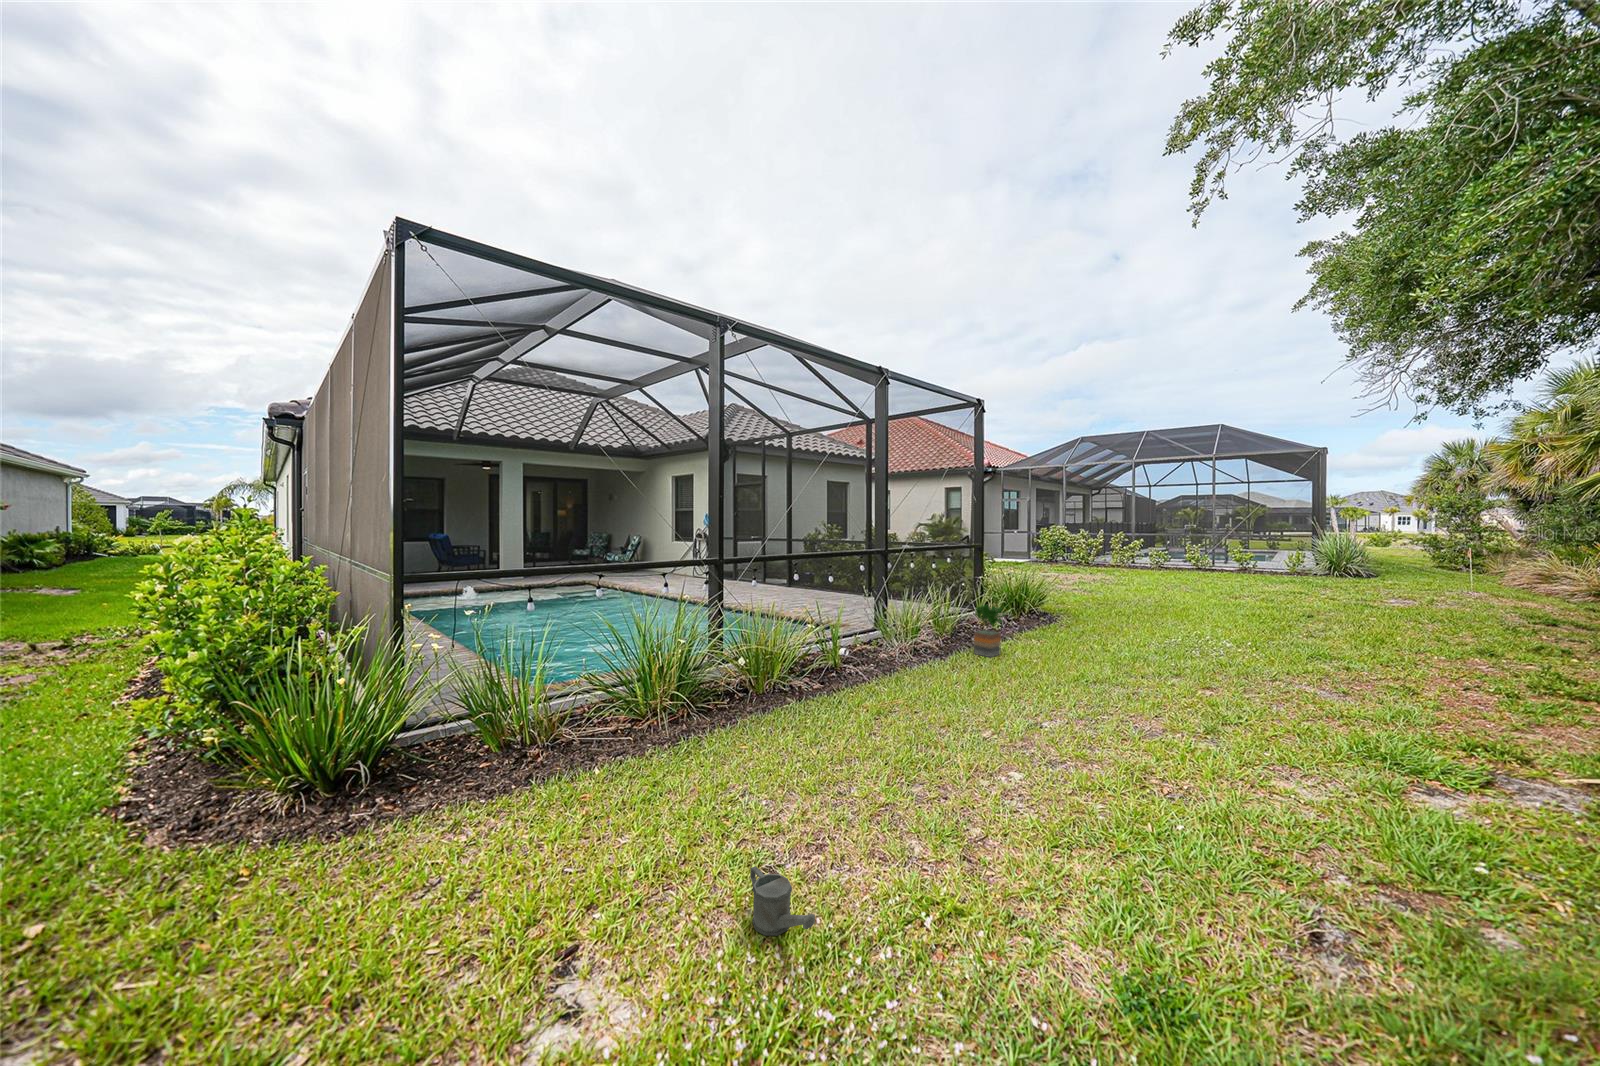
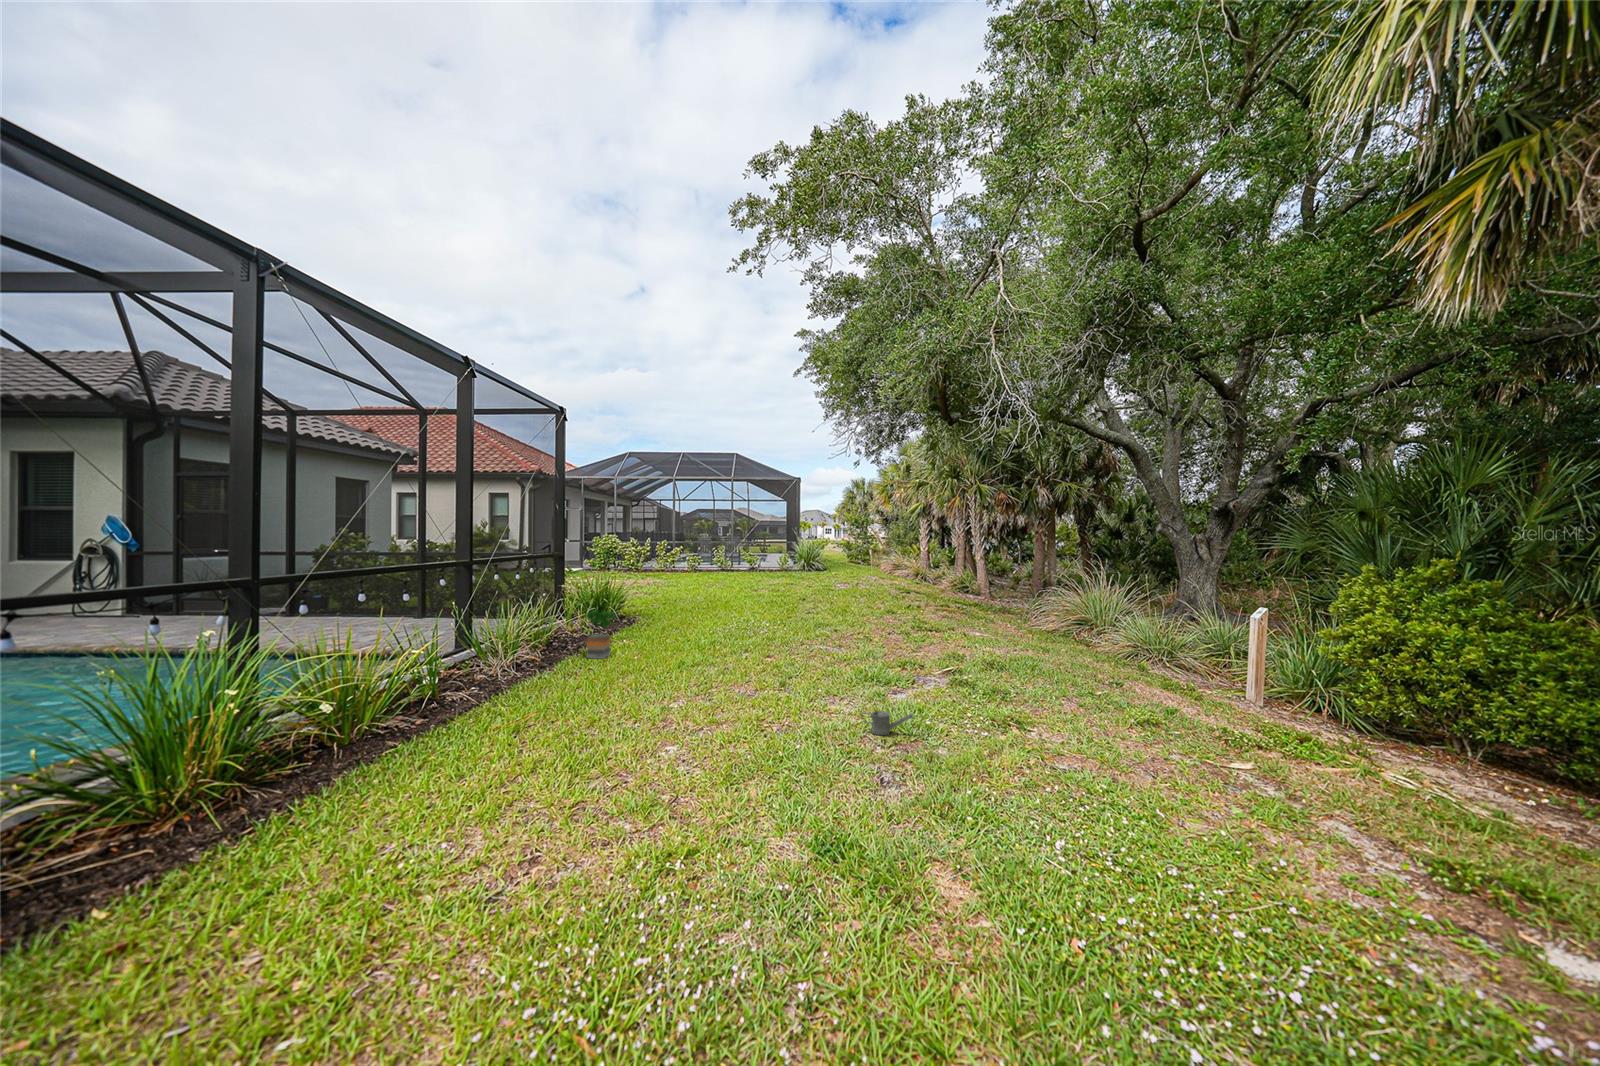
watering can: present [750,866,815,936] -> present [862,711,913,735]

